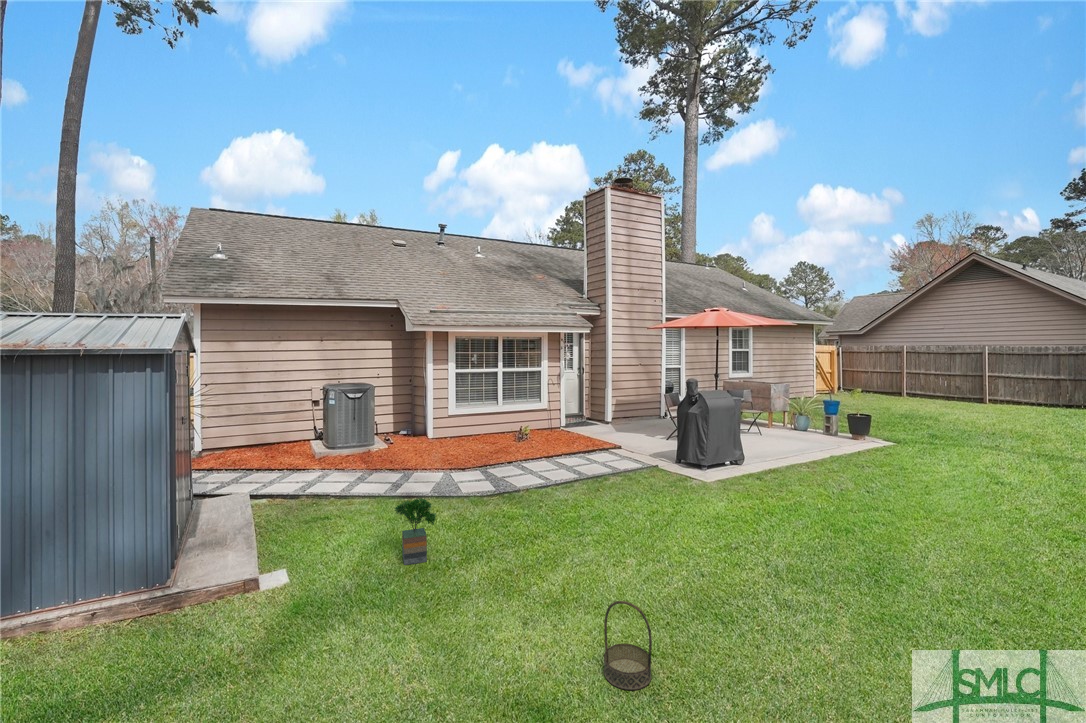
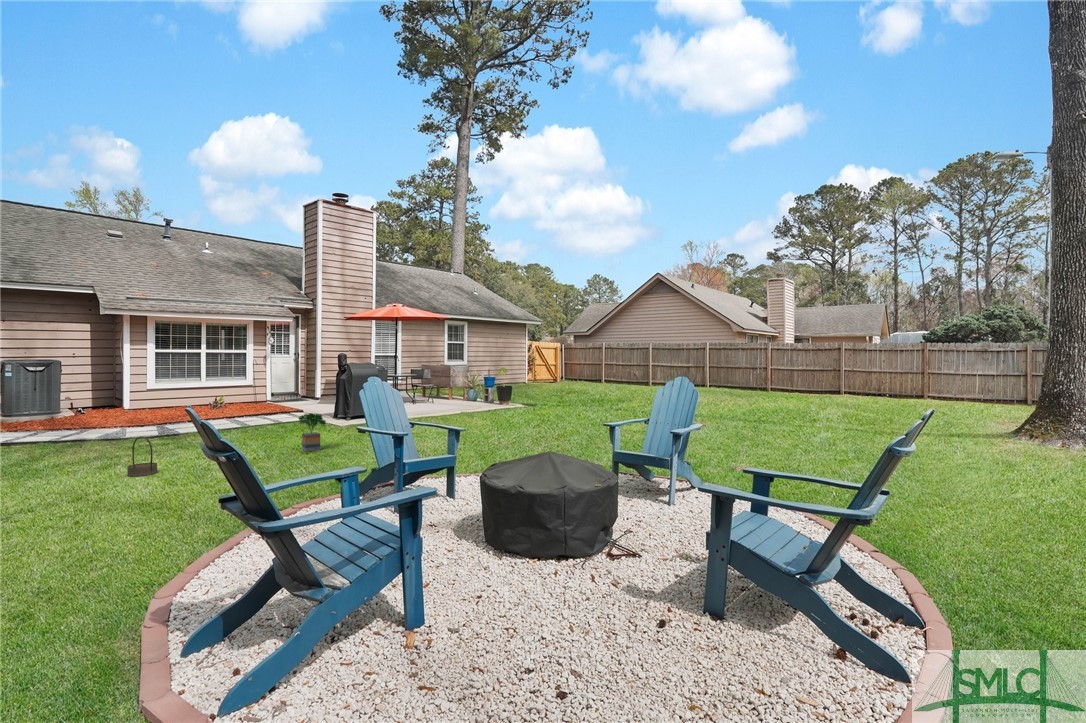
potted tree: present [395,498,436,565] -> present [299,413,326,452]

